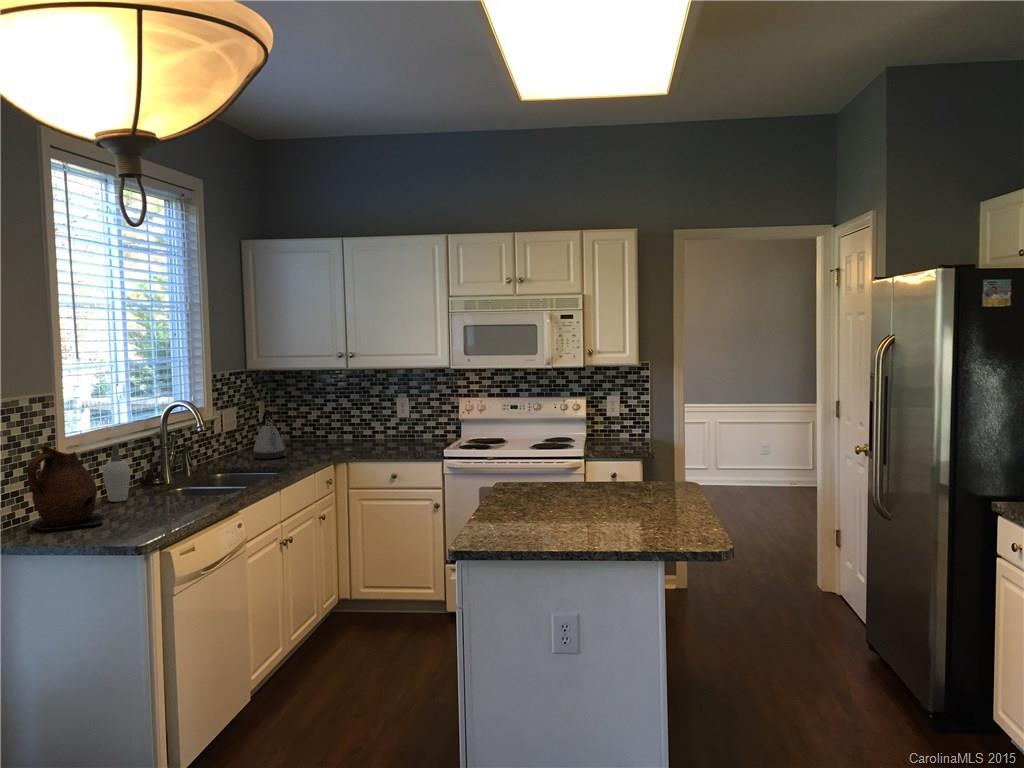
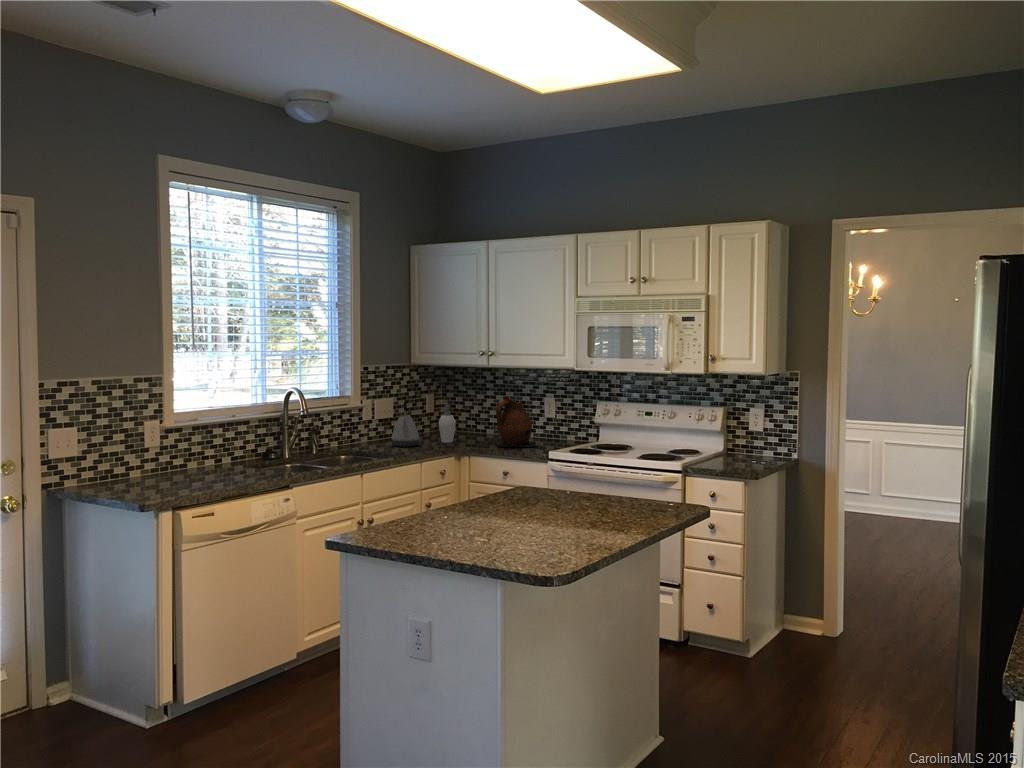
soap dispenser: present [103,444,133,502] -> present [439,404,456,443]
ceramic pitcher: present [27,445,103,530] -> present [496,396,535,447]

